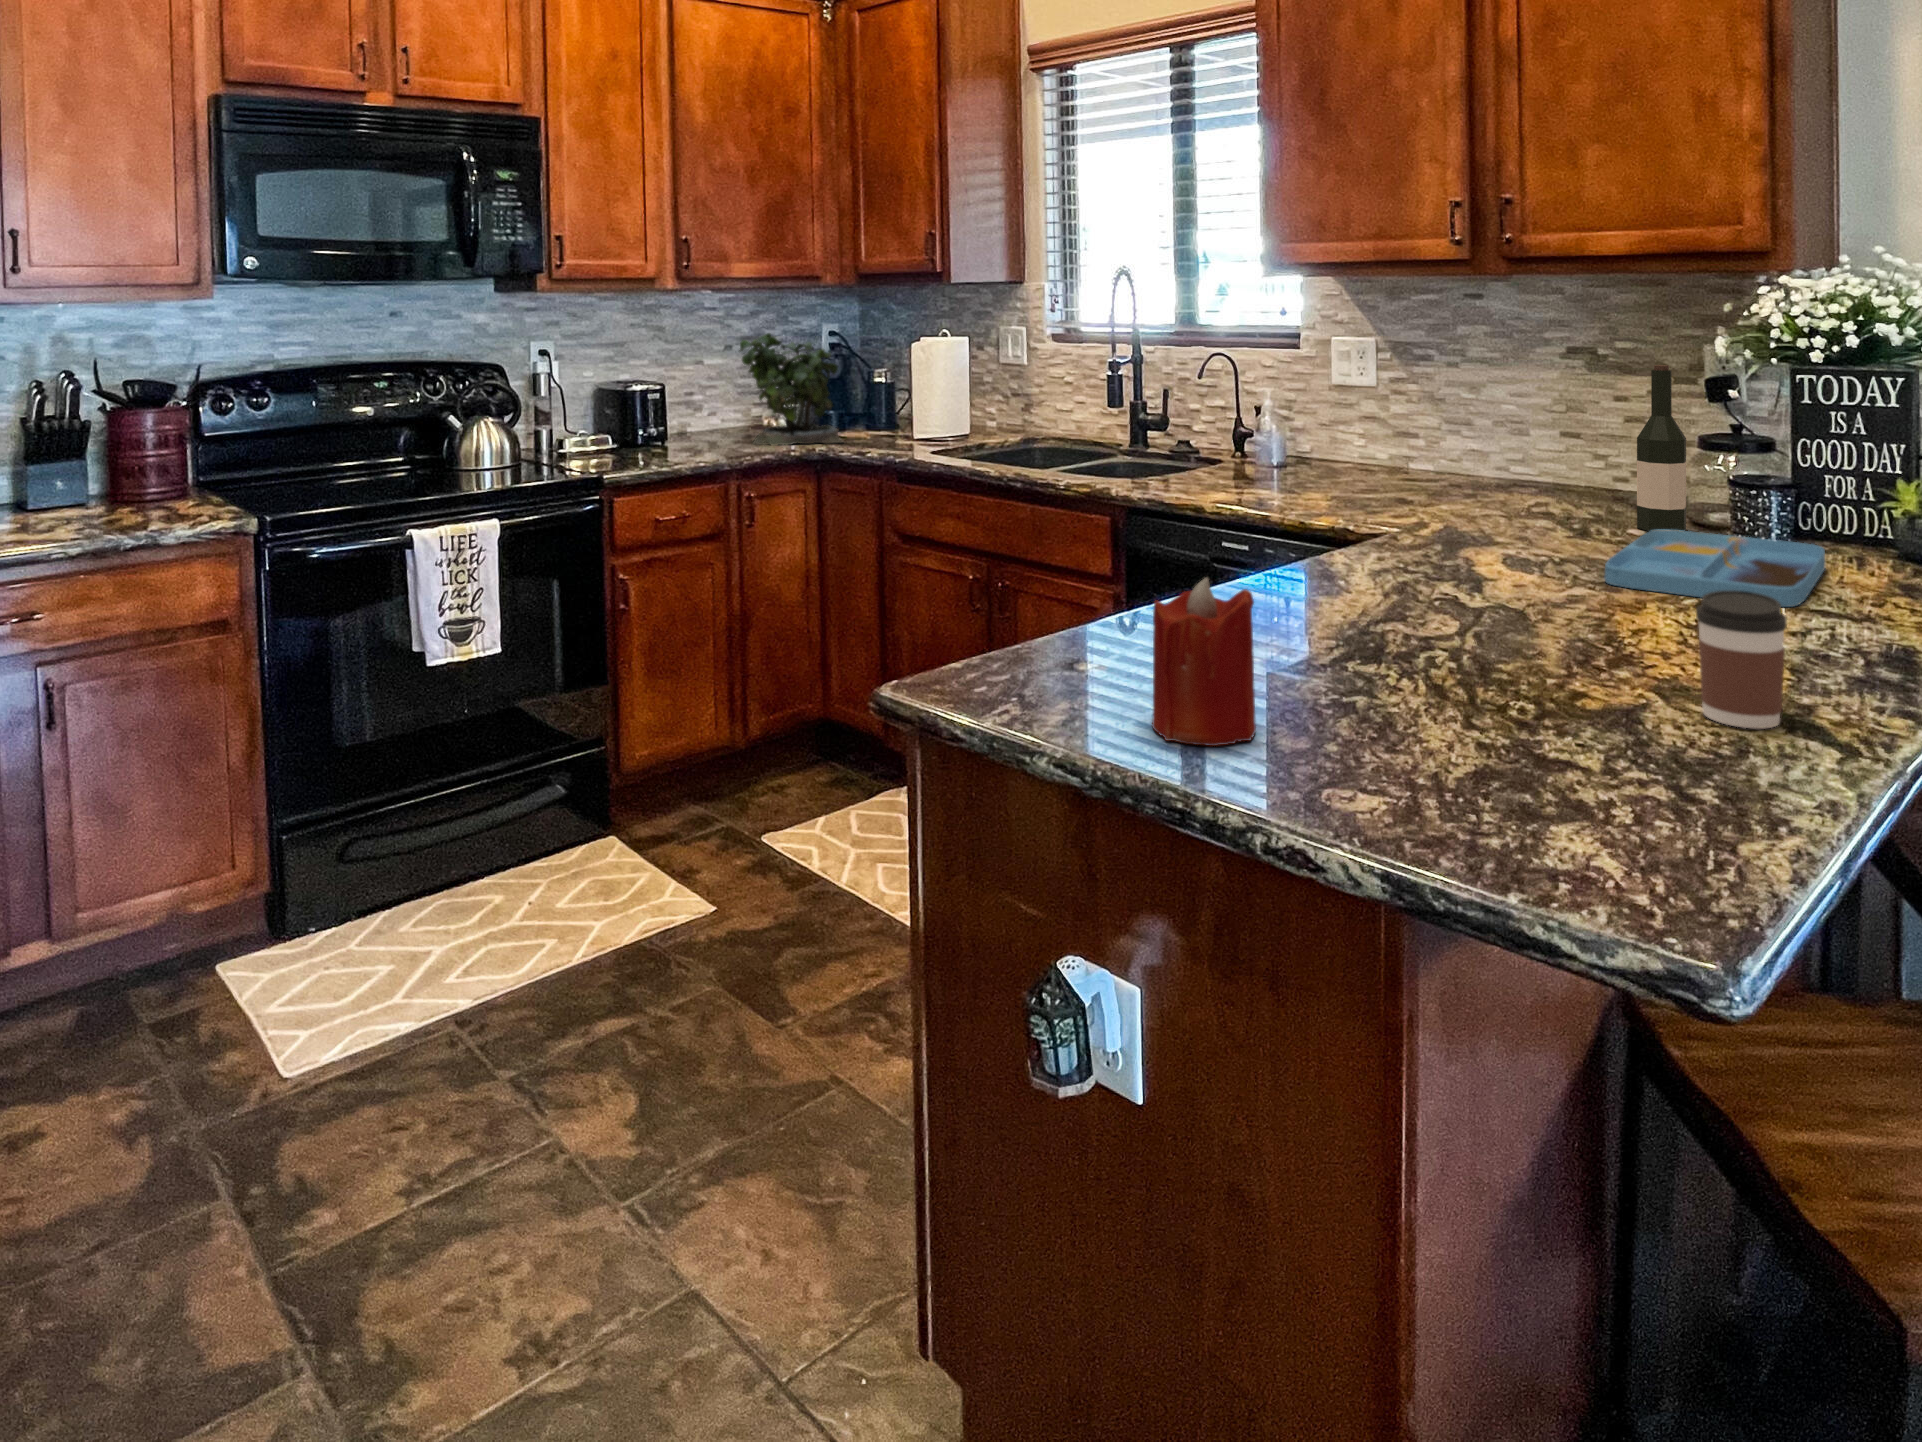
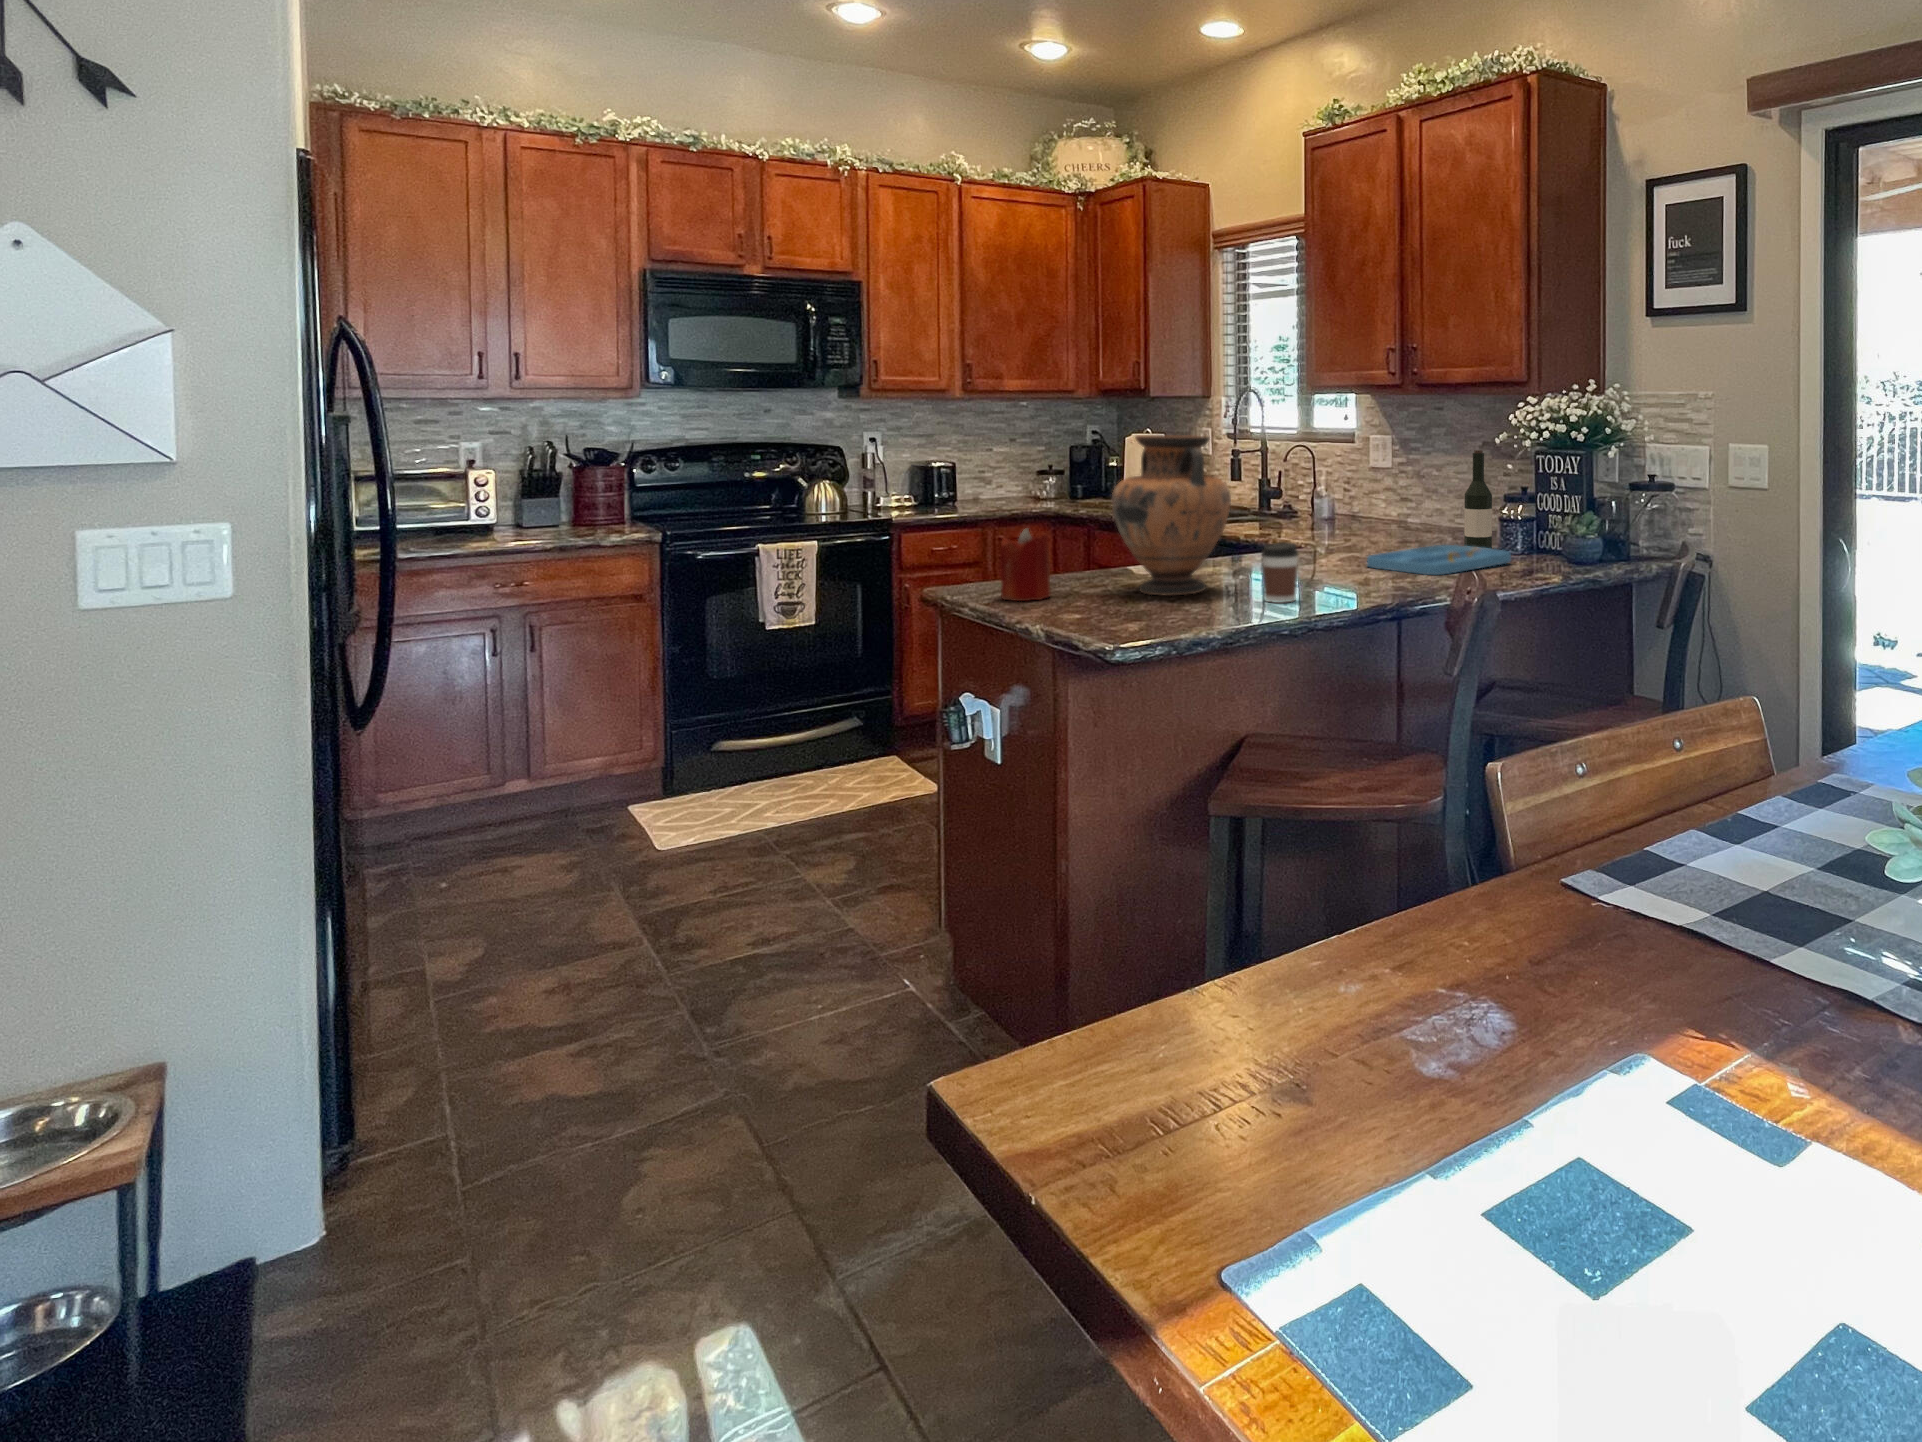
potted plant: present [740,333,843,446] -> none [1007,425,1078,506]
vase: none [1327,365,1586,709] -> present [1112,435,1231,595]

